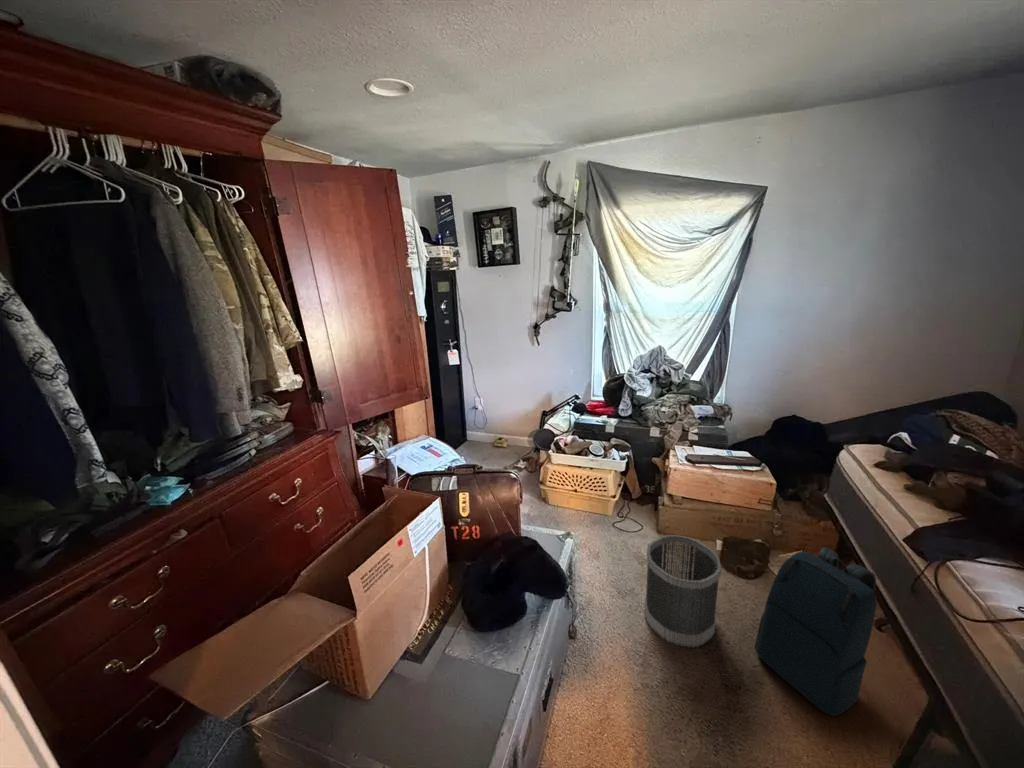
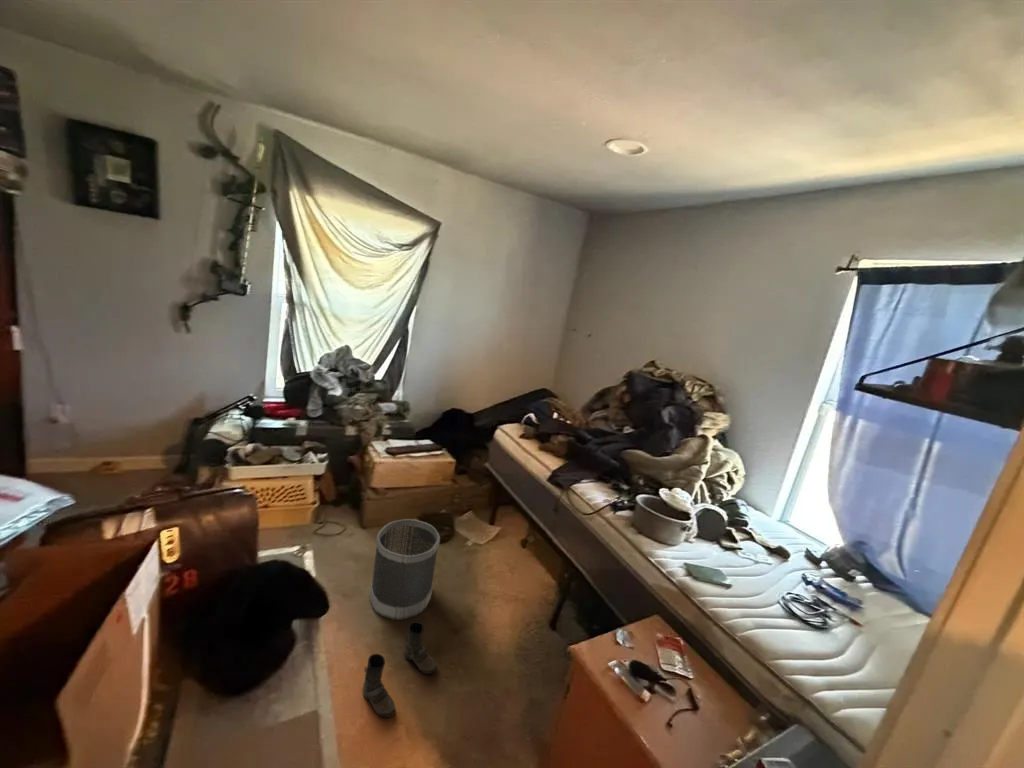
backpack: present [755,547,877,716] -> none [461,497,534,614]
boots: none [610,651,694,734] -> present [363,621,437,717]

